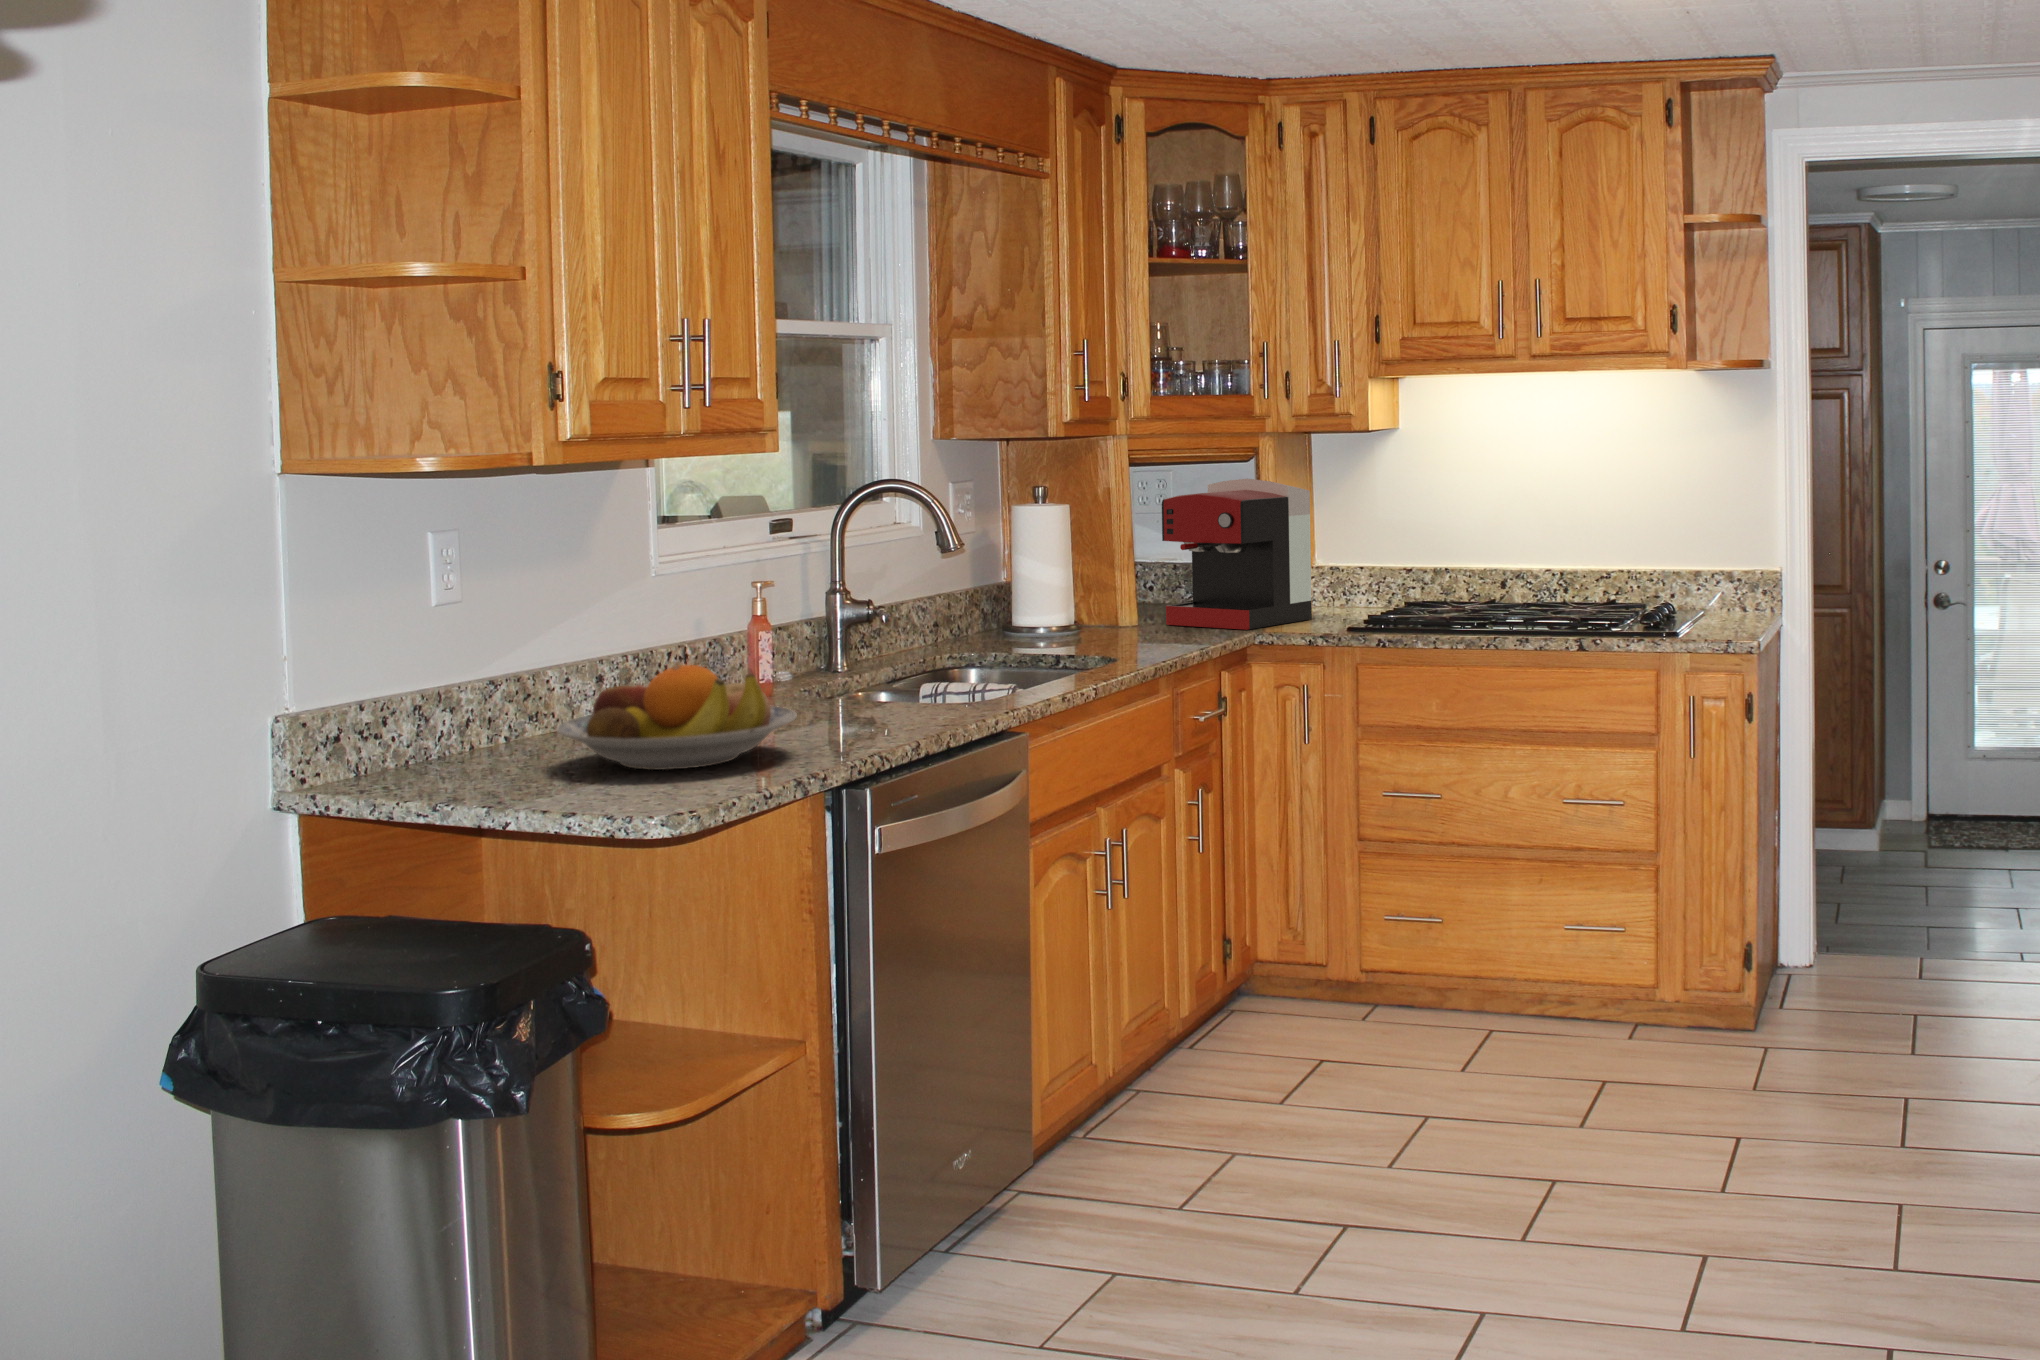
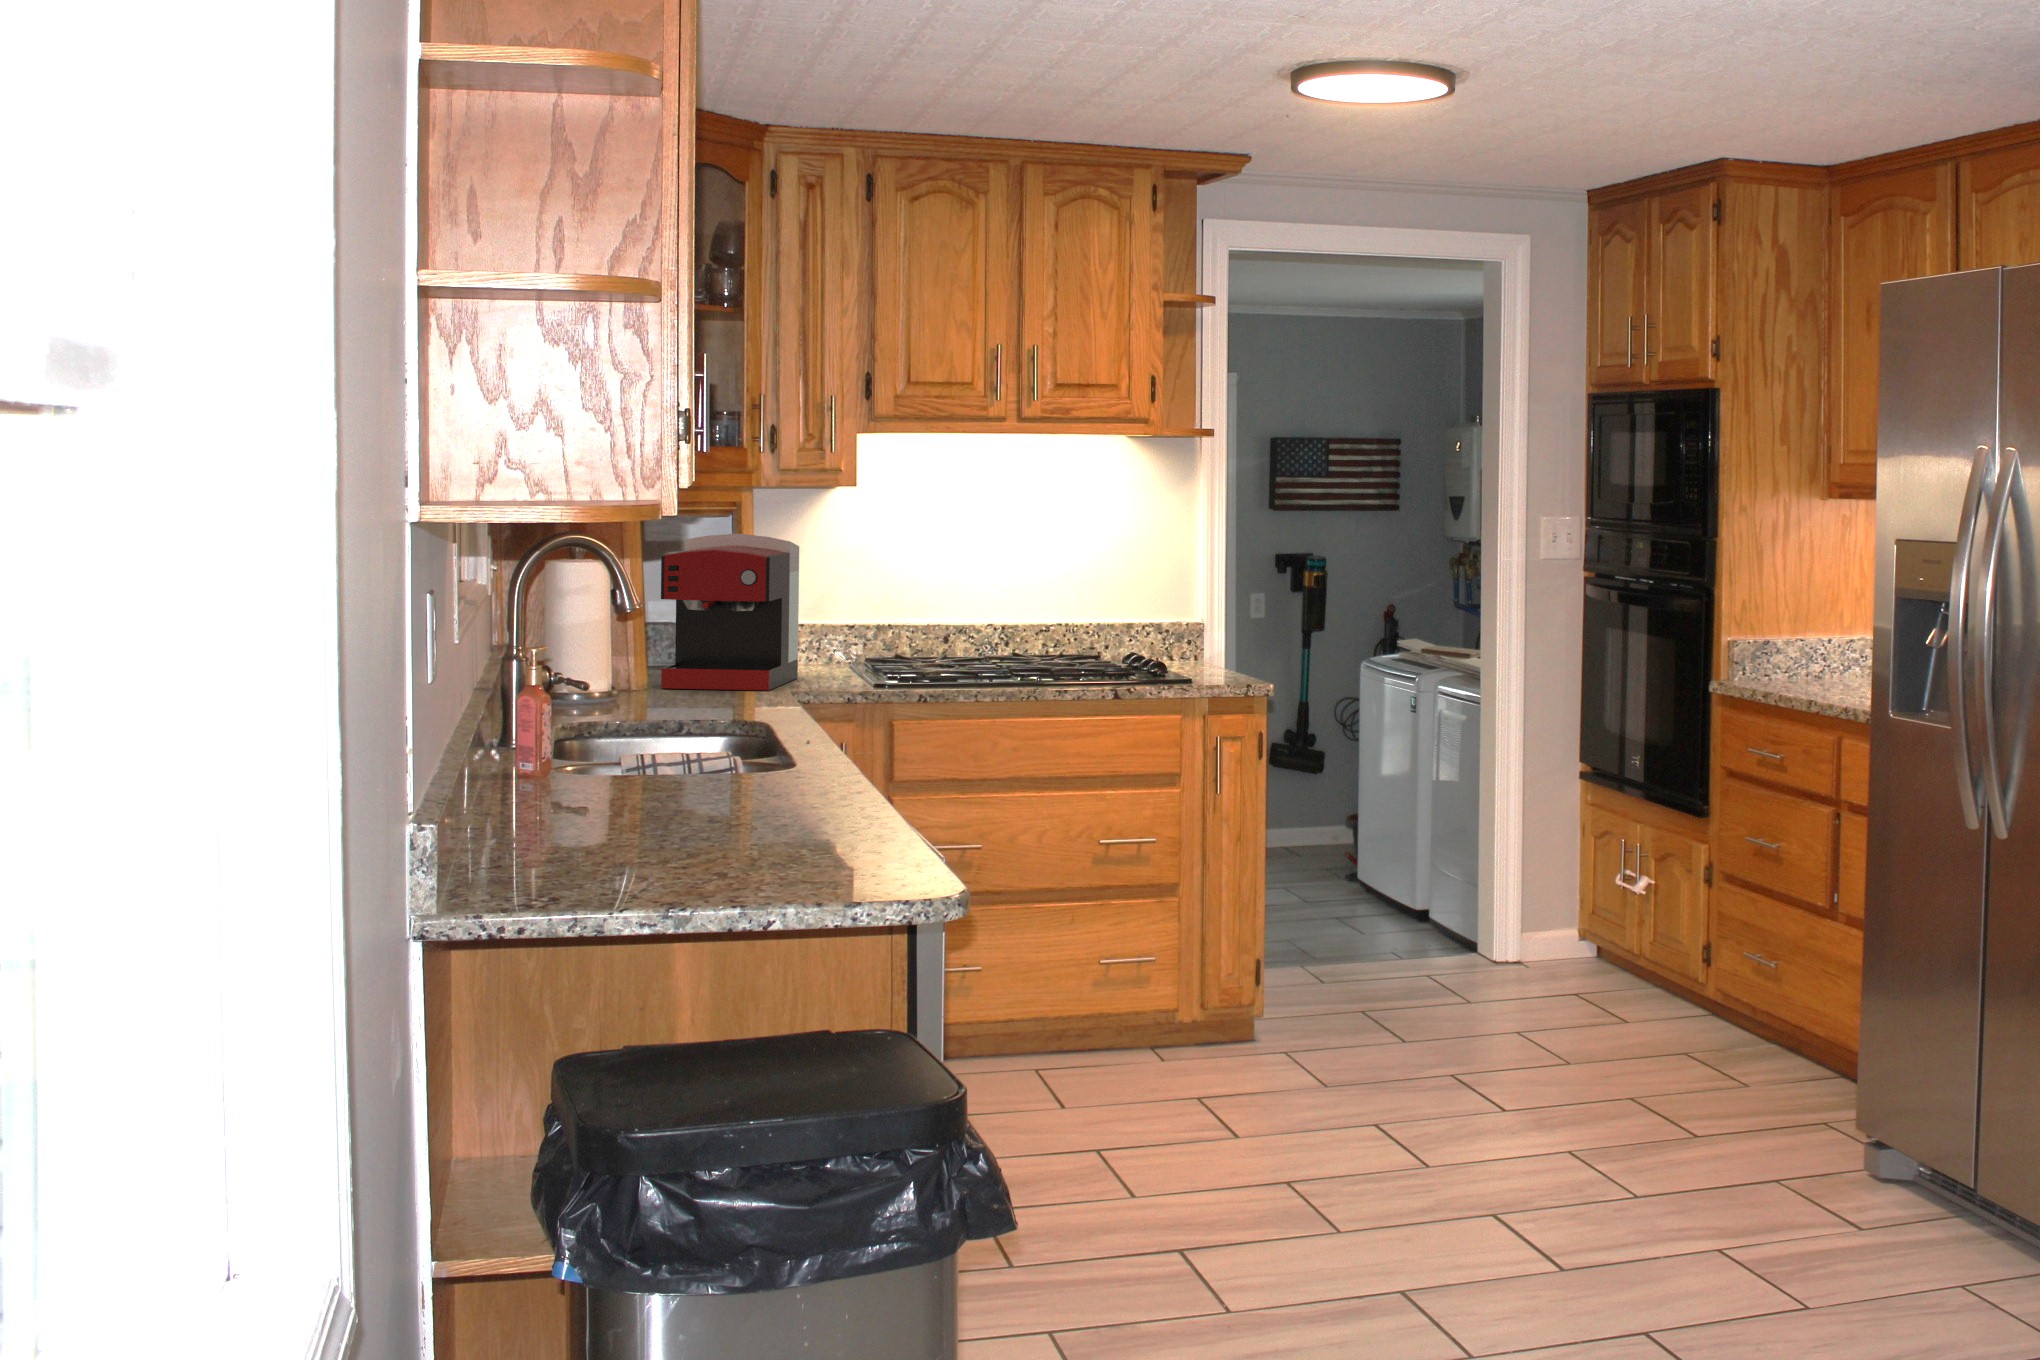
fruit bowl: present [557,665,797,770] -> none [518,737,778,852]

